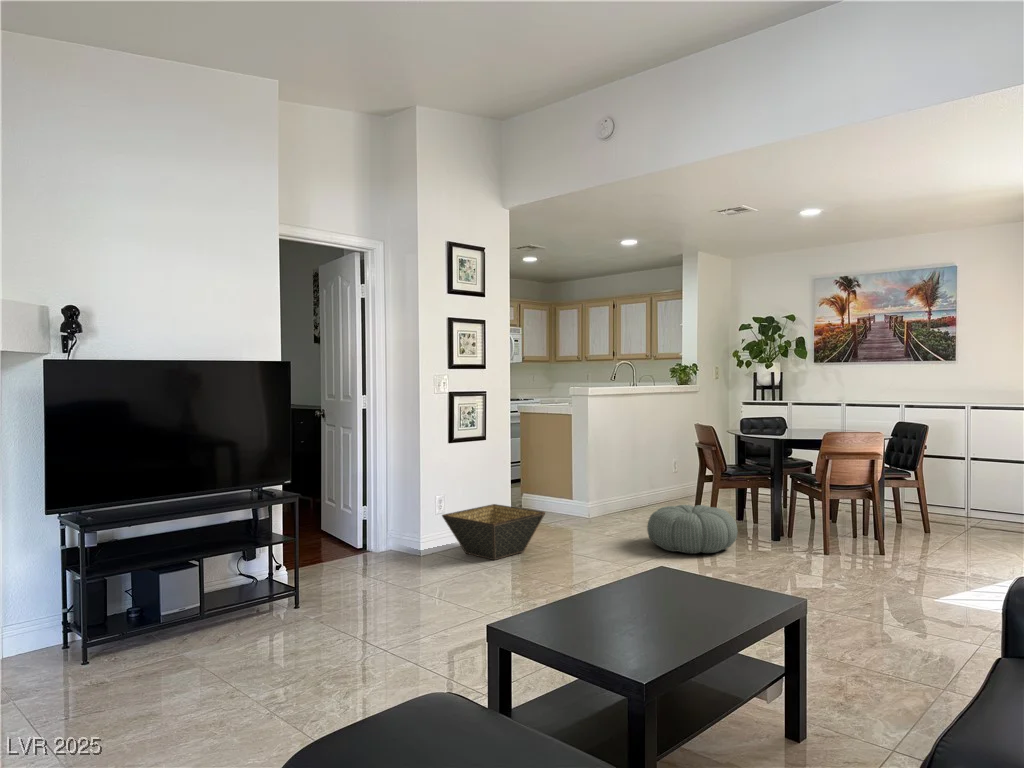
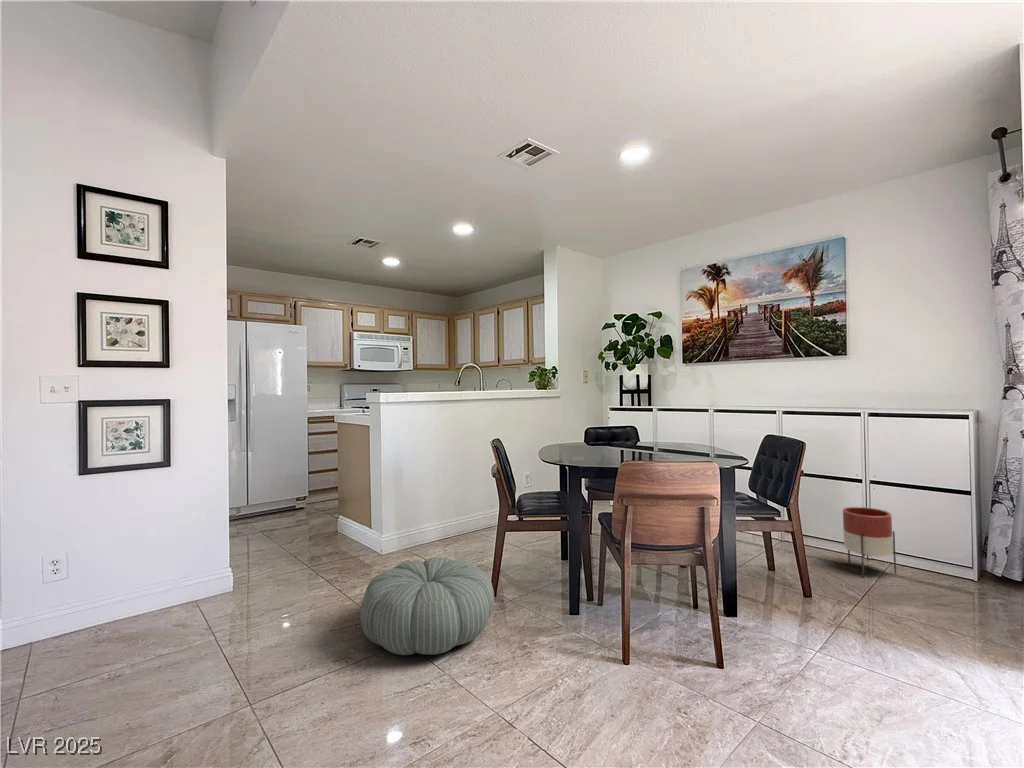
planter: none [951,477,987,525] -> present [843,507,896,578]
basket: present [442,504,545,560] -> none [51,551,203,660]

